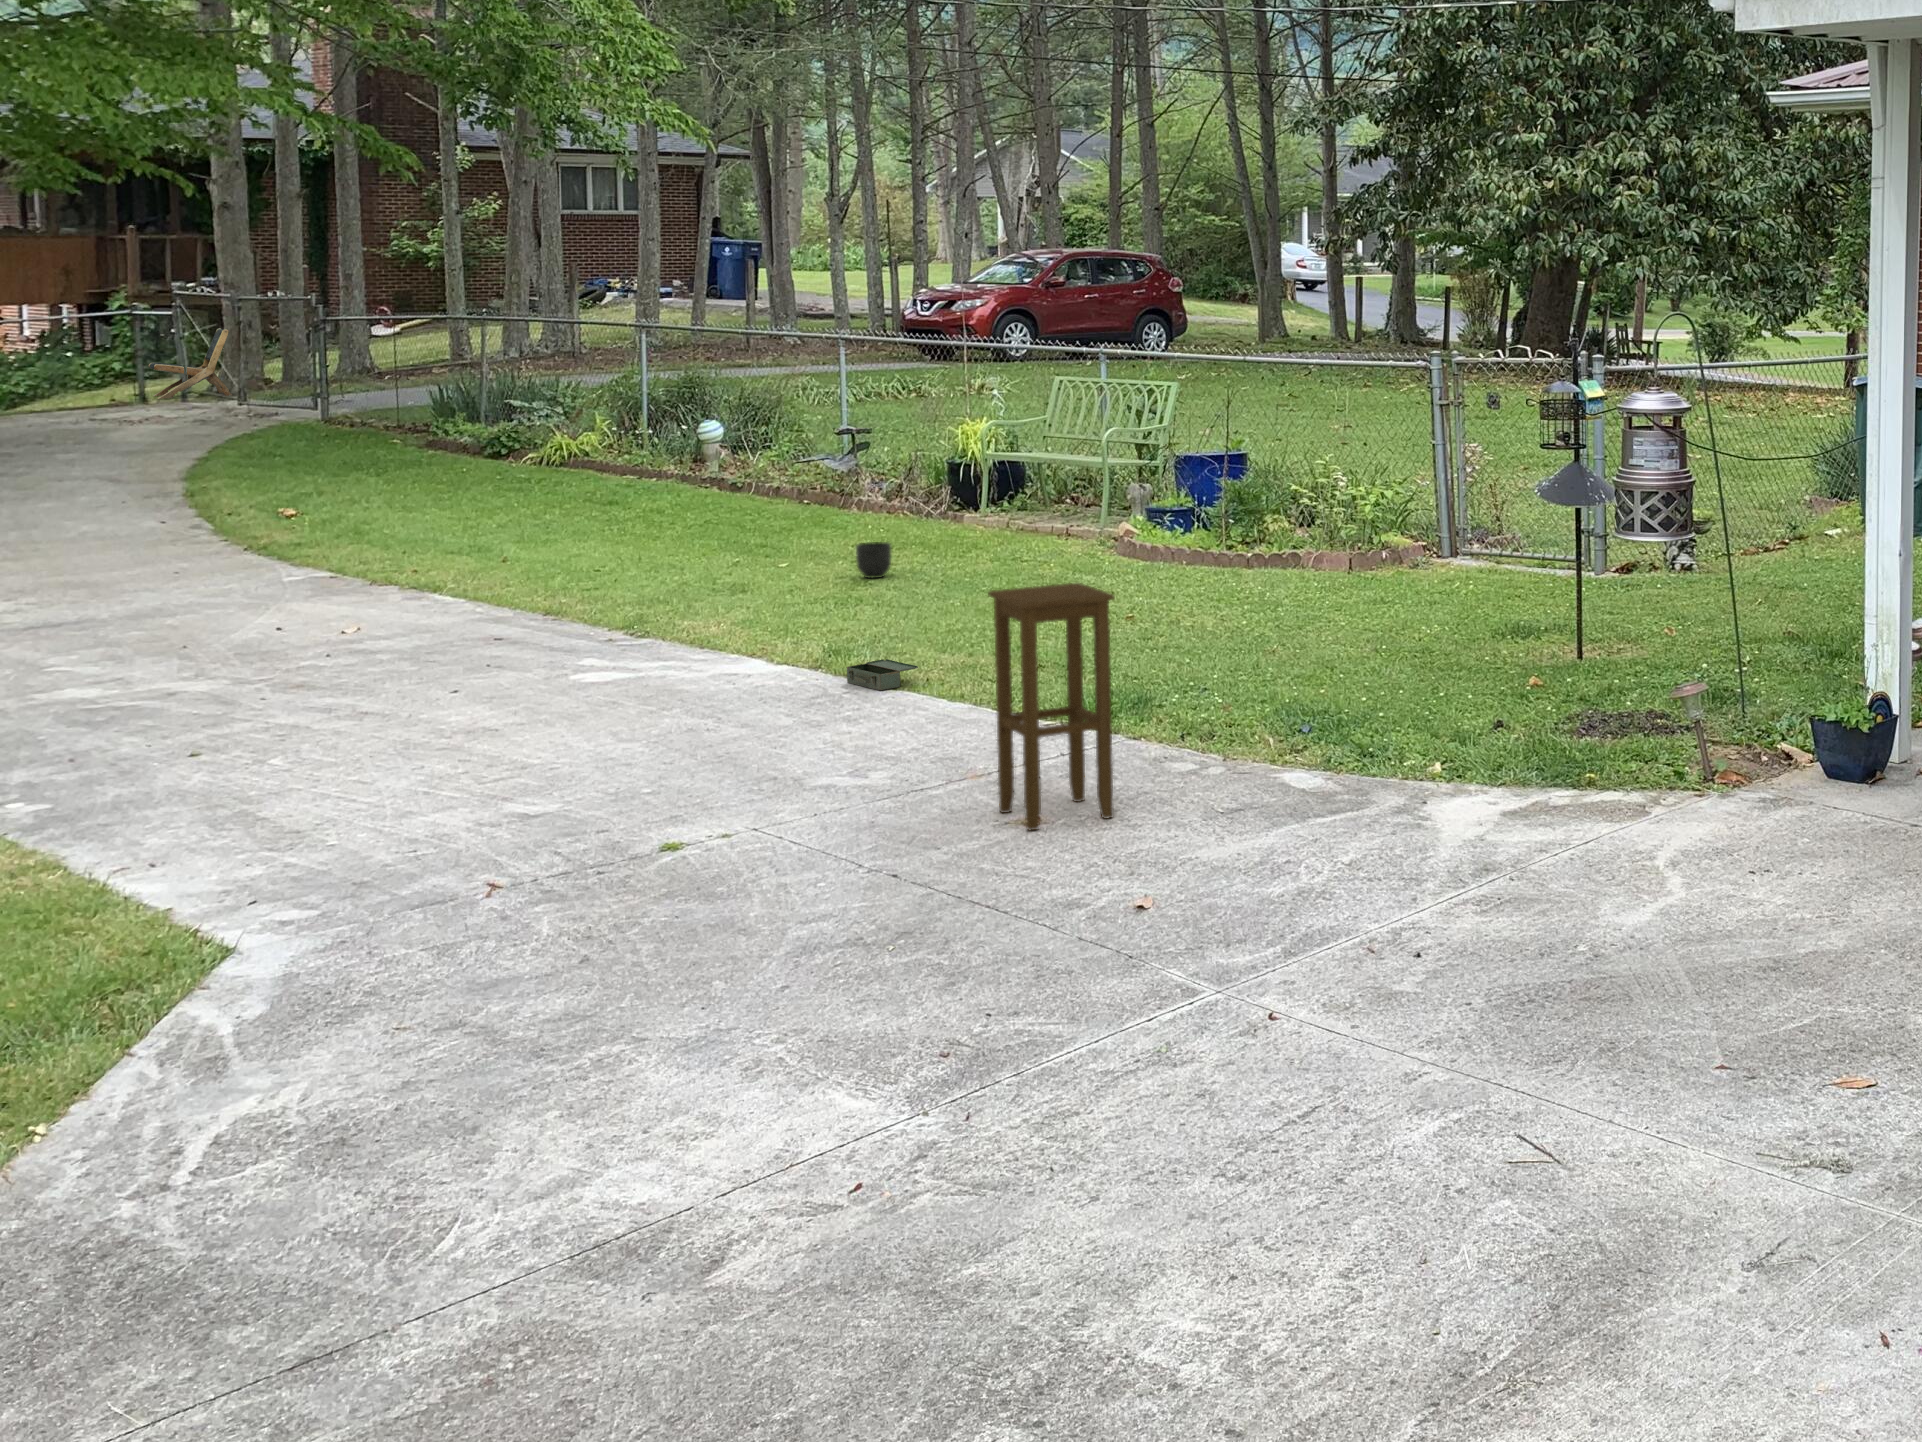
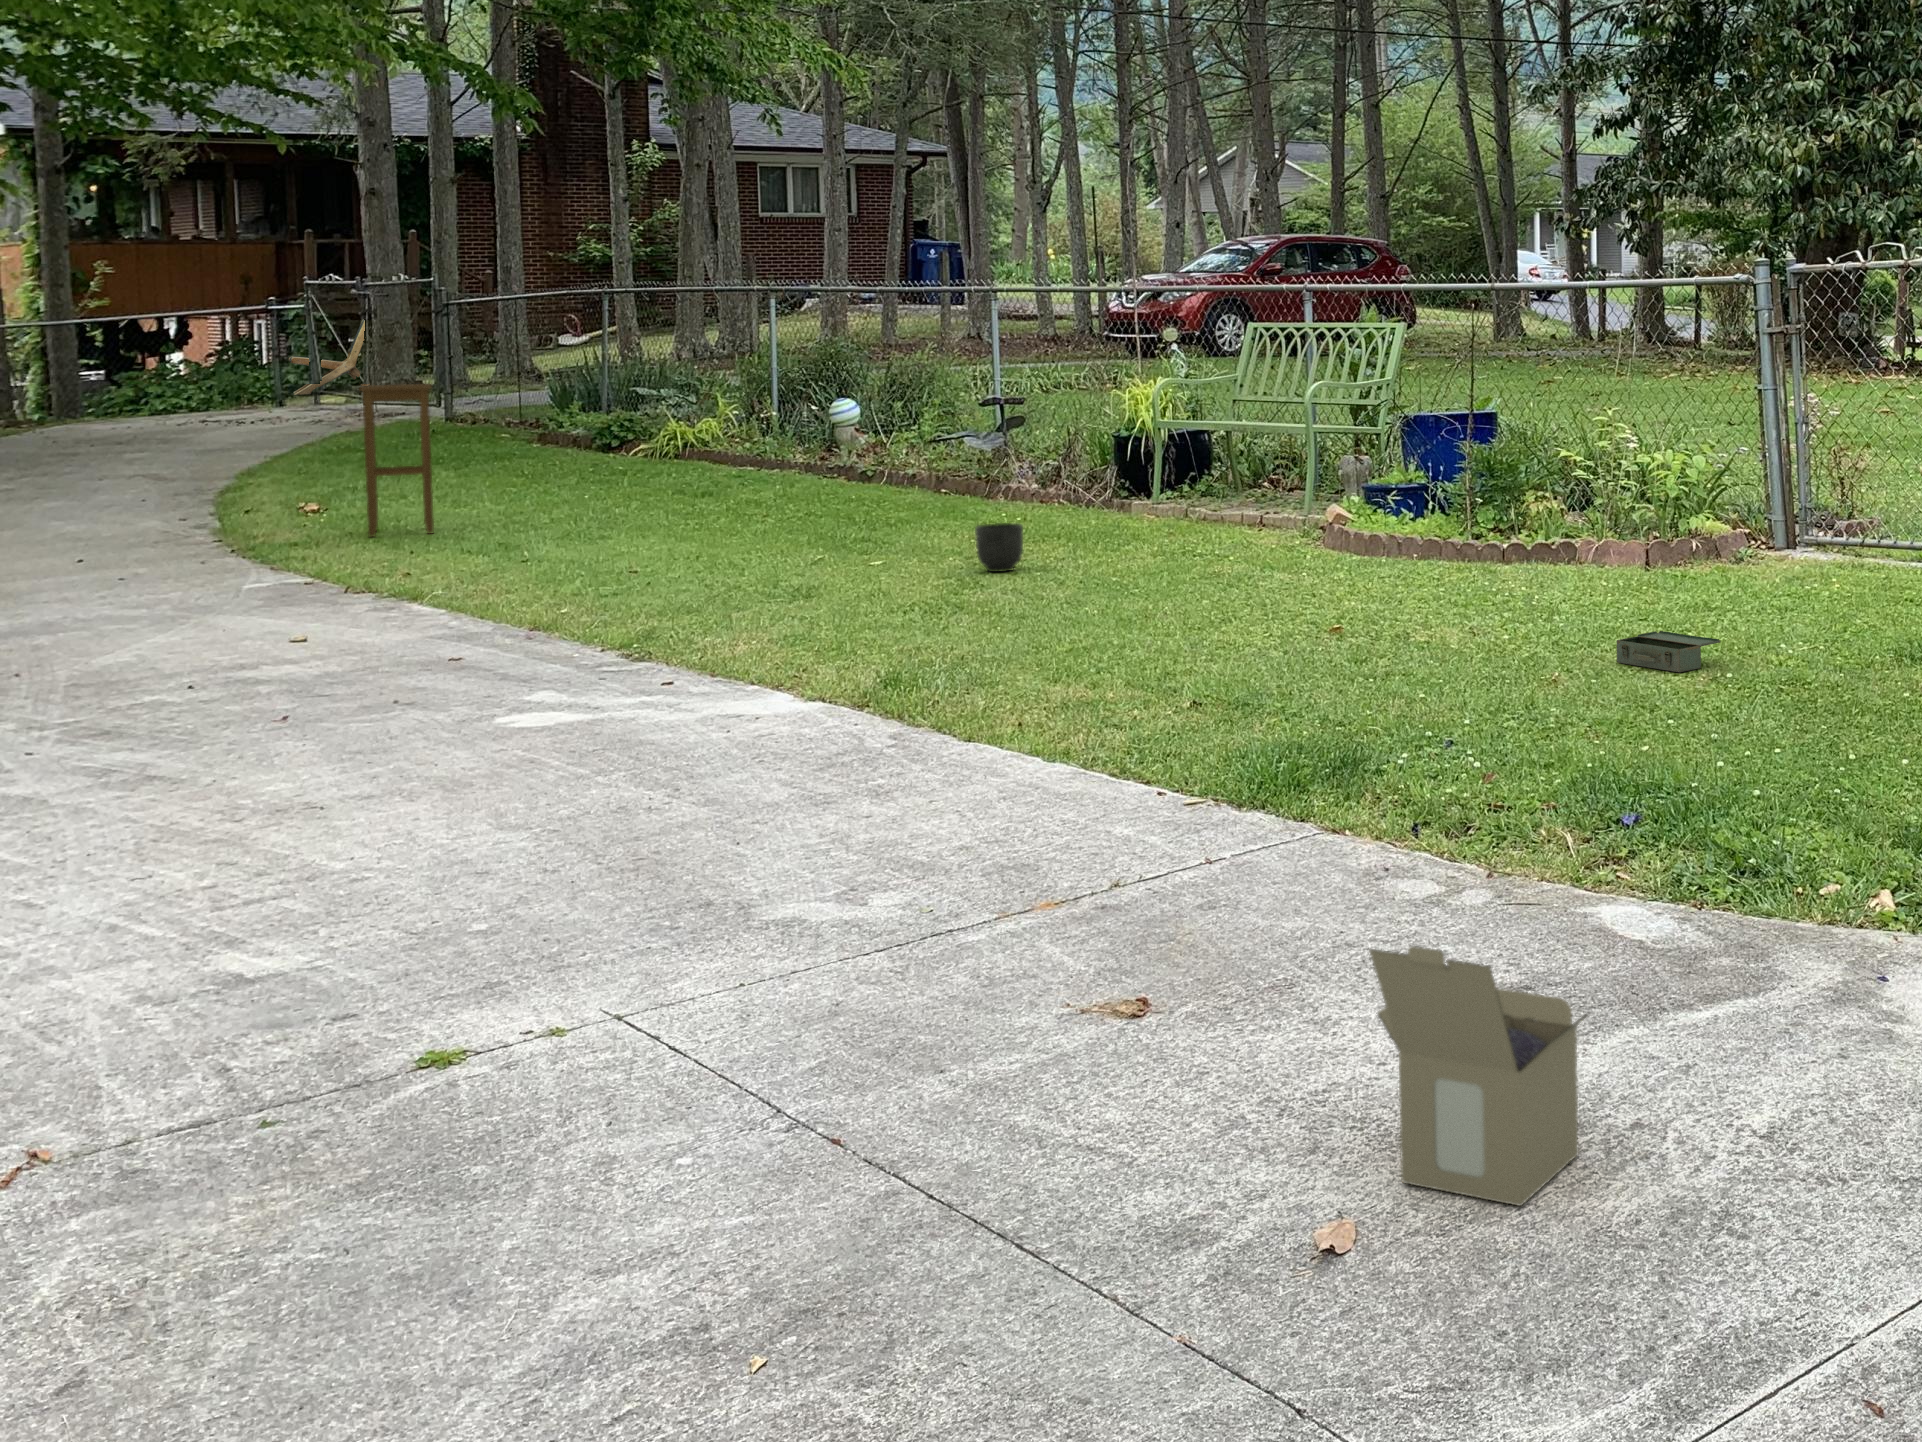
stool: present [988,583,1115,830] -> present [359,384,434,537]
toolbox: present [847,659,918,690] -> present [1617,631,1721,672]
cardboard box: none [1147,781,1247,895] -> present [1370,946,1588,1206]

